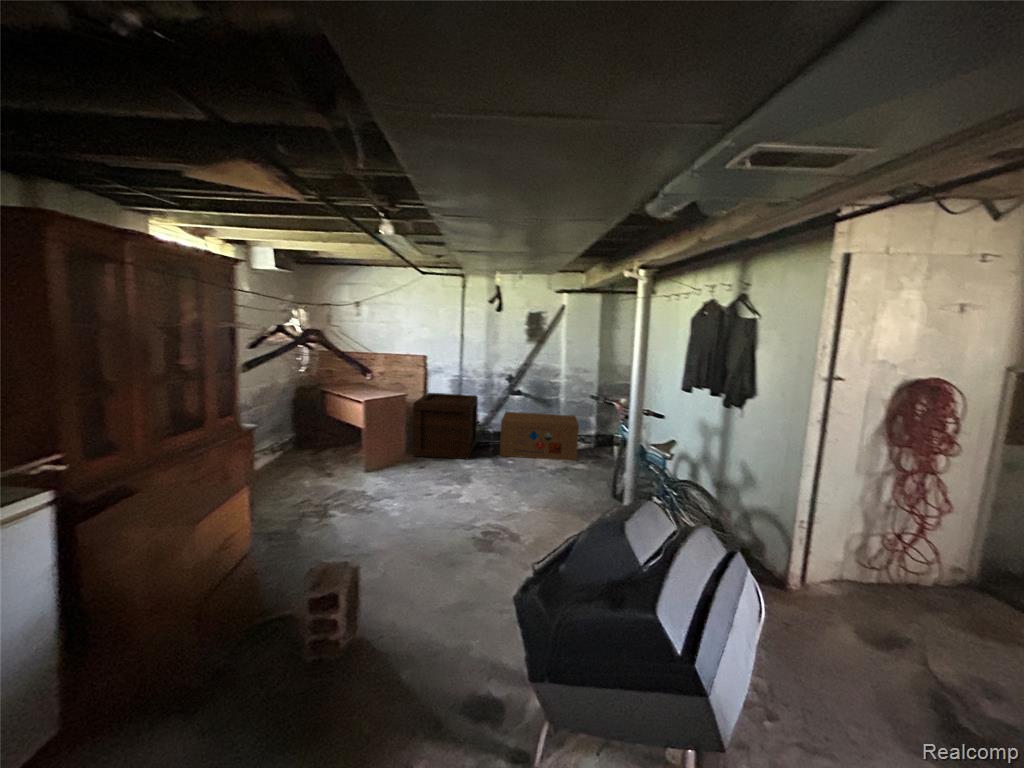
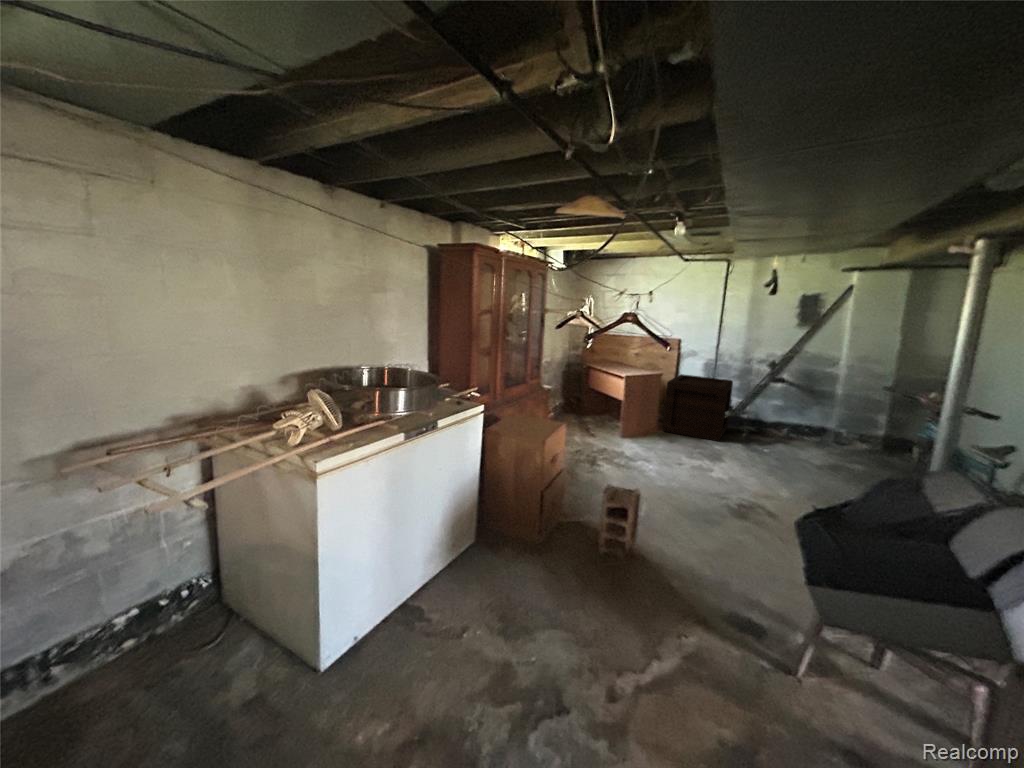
cardboard box: present [500,411,579,461] -> none [754,399,861,462]

